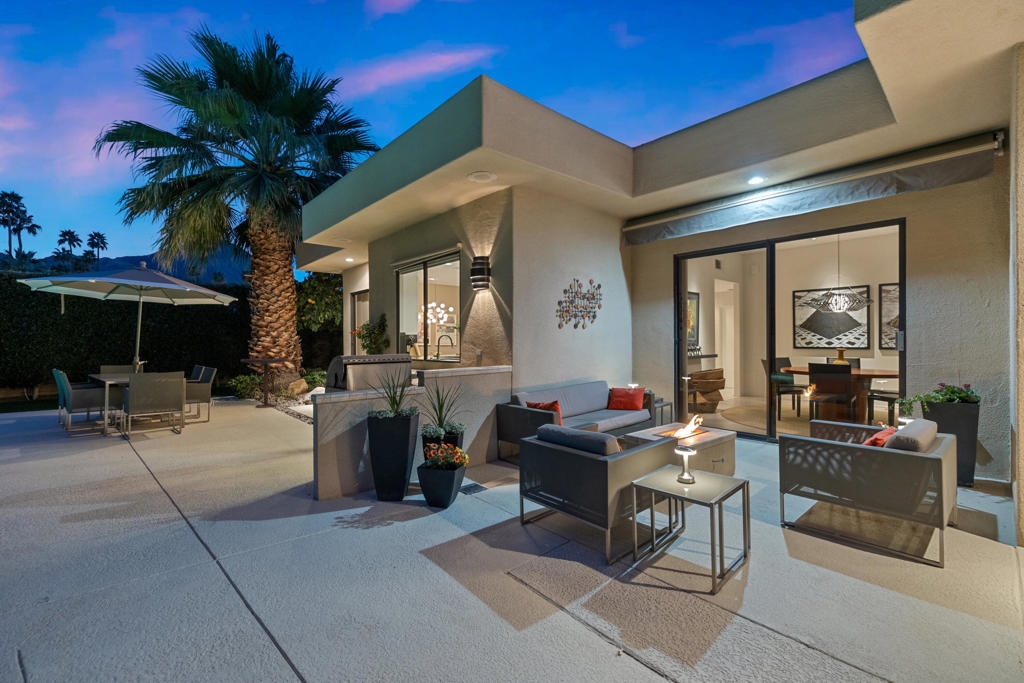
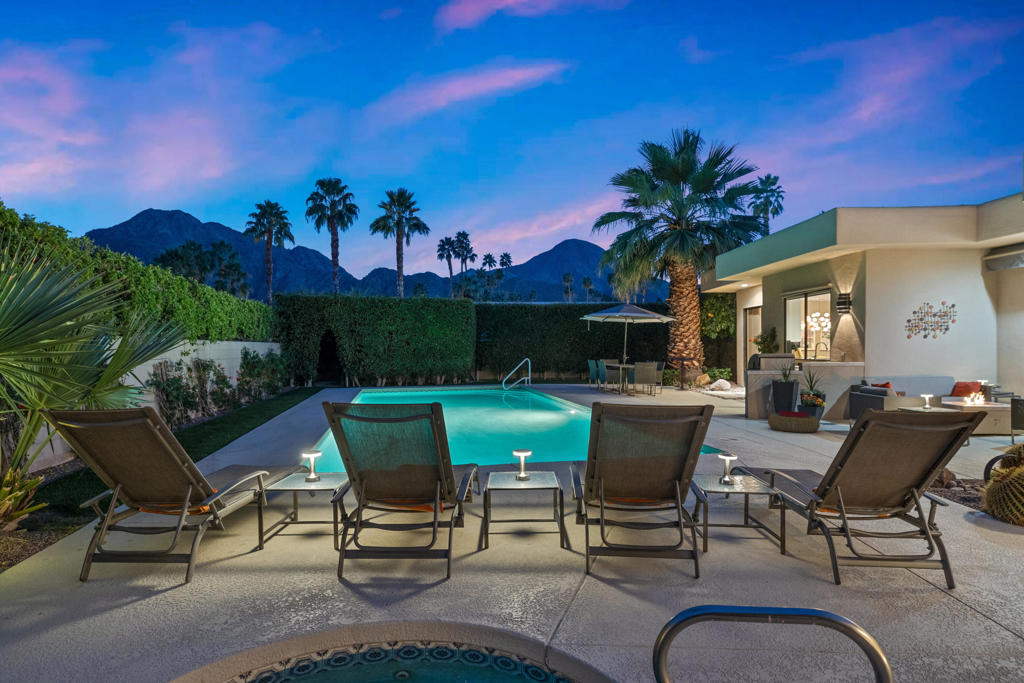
pouf: none [346,489,460,561] -> present [768,411,820,433]

